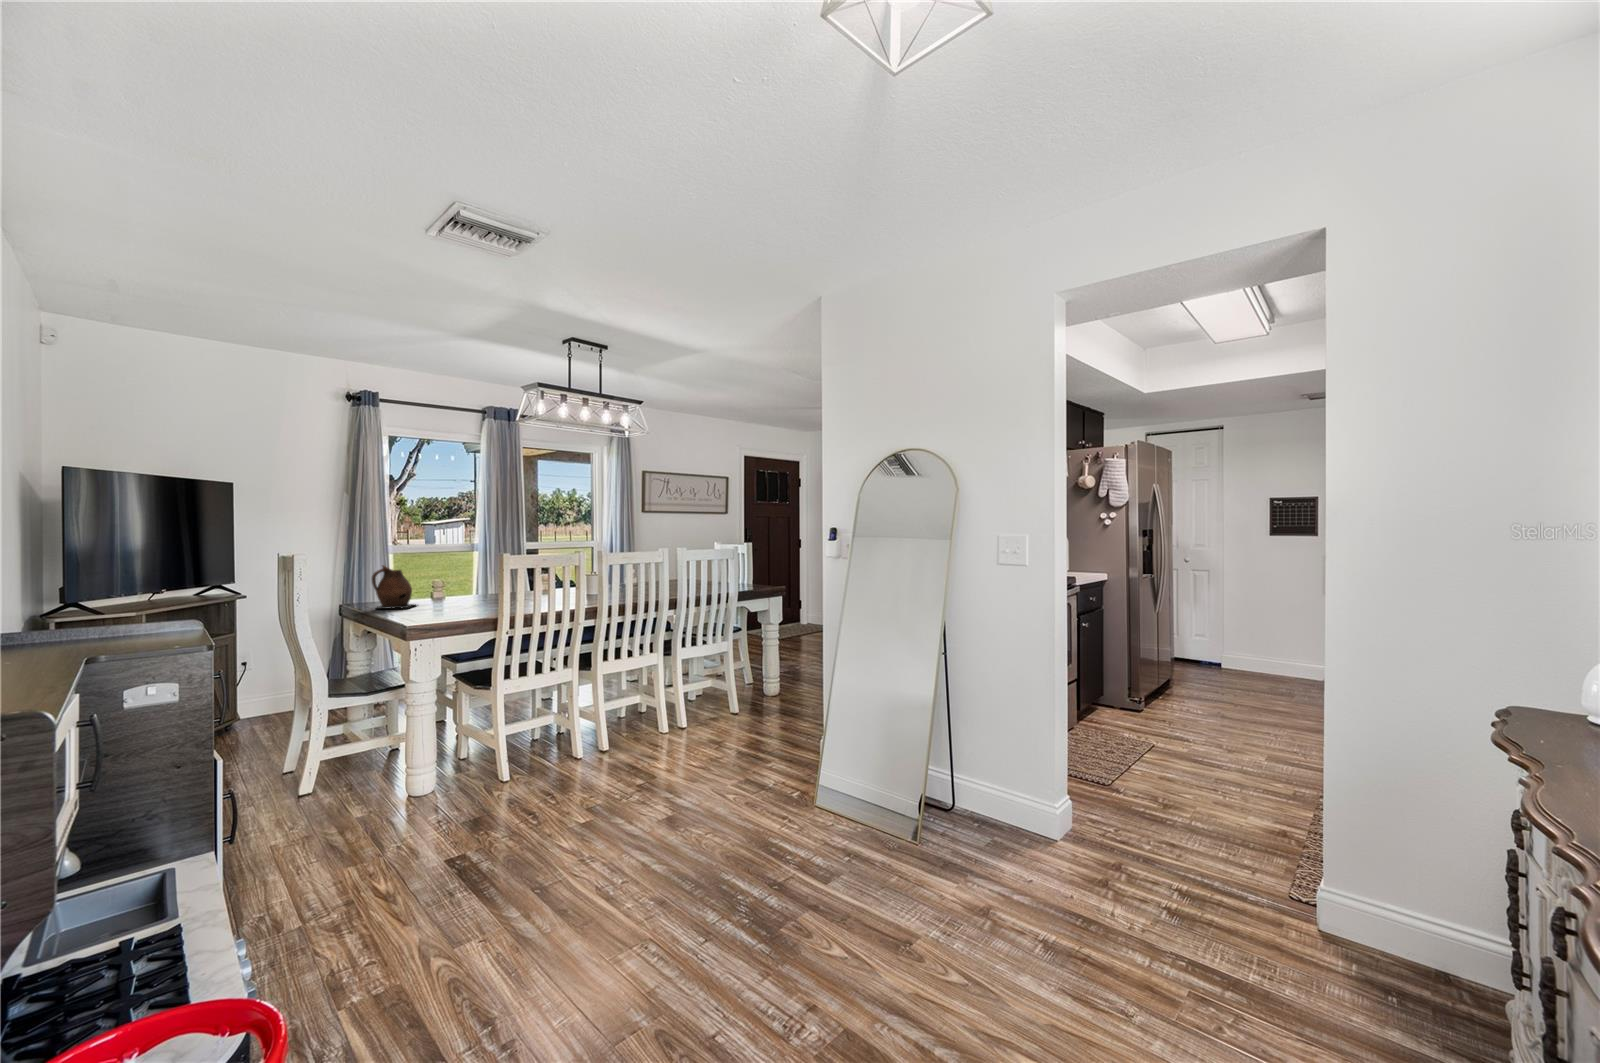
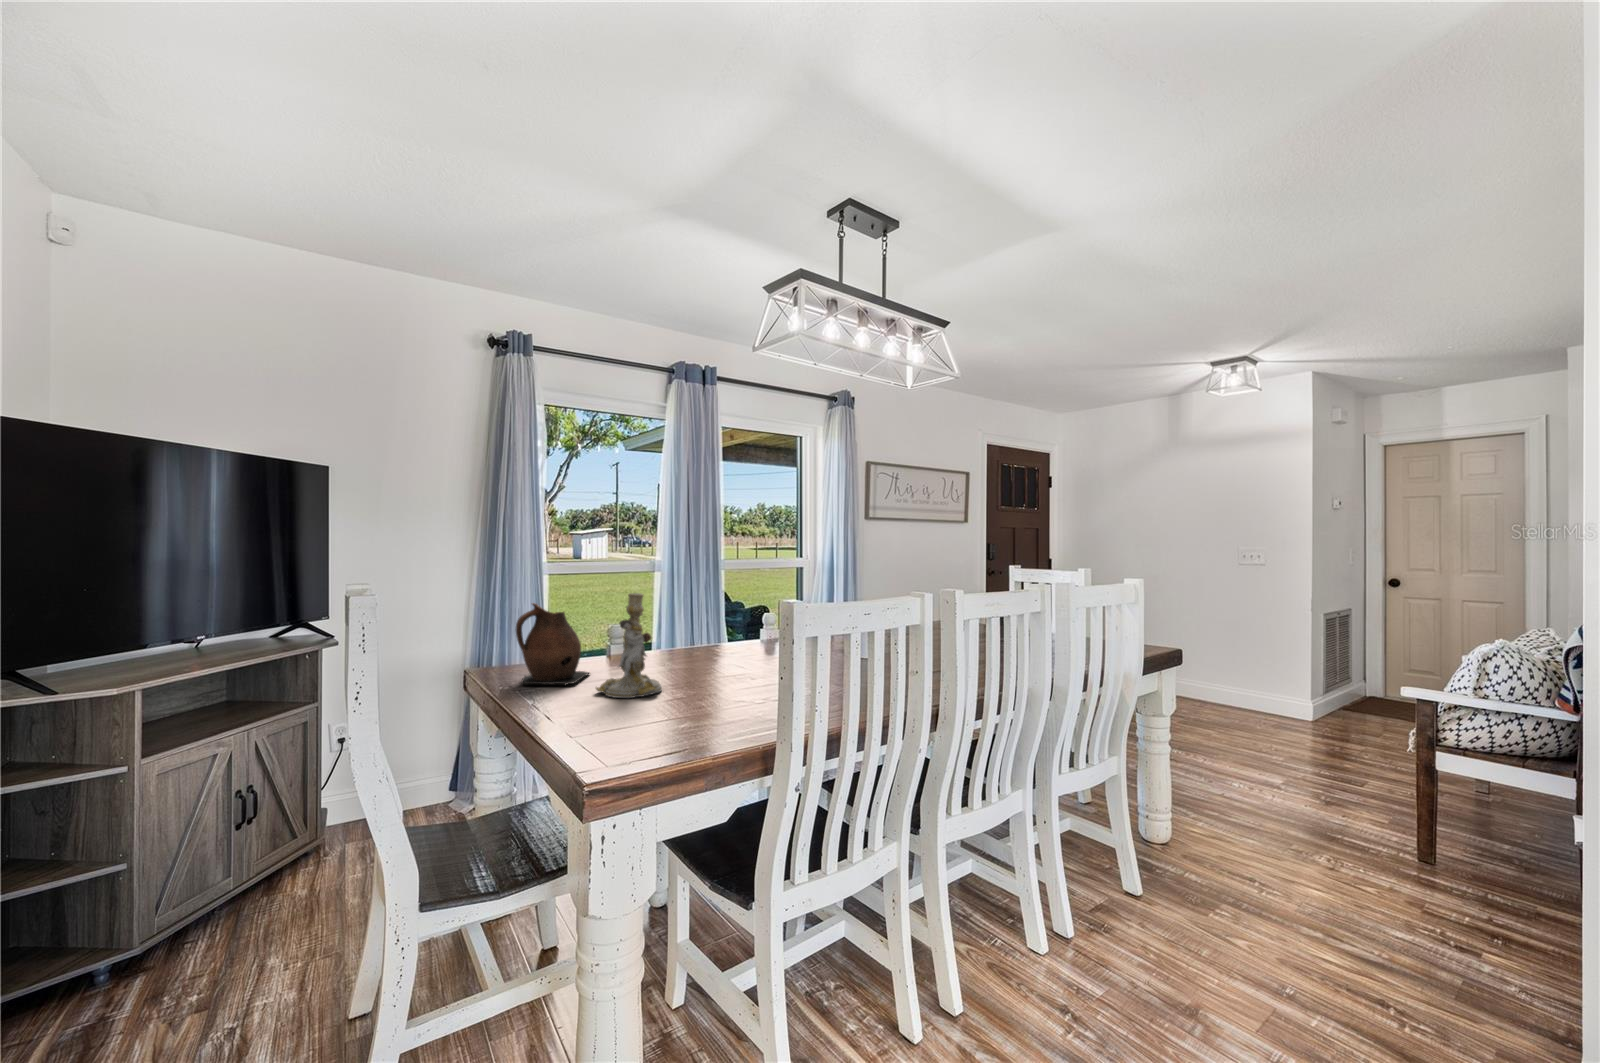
candlestick: none [419,558,458,612] -> present [596,593,662,698]

